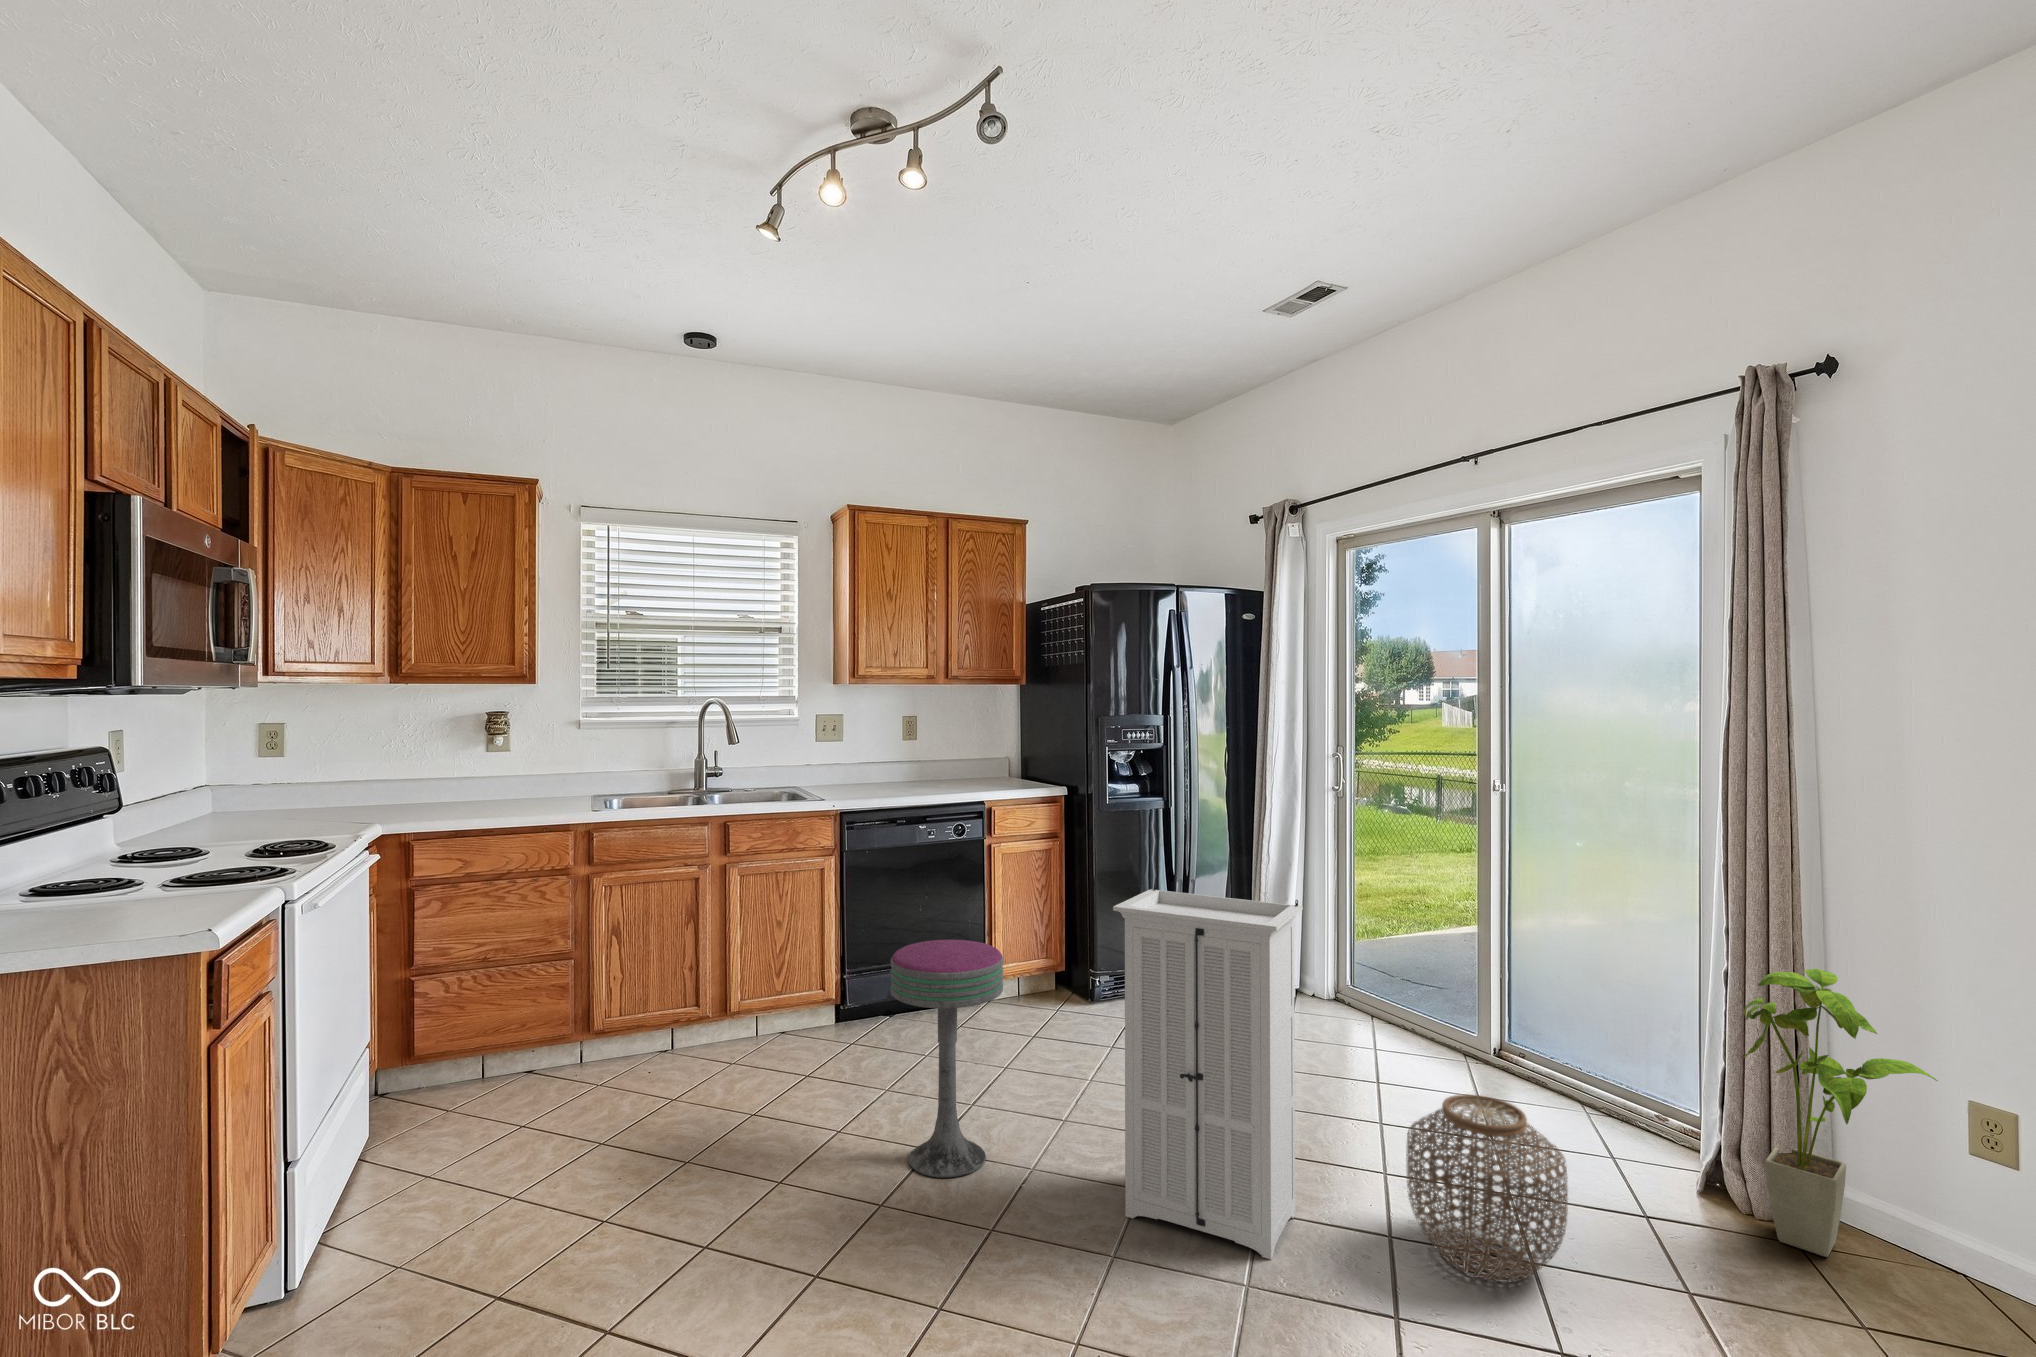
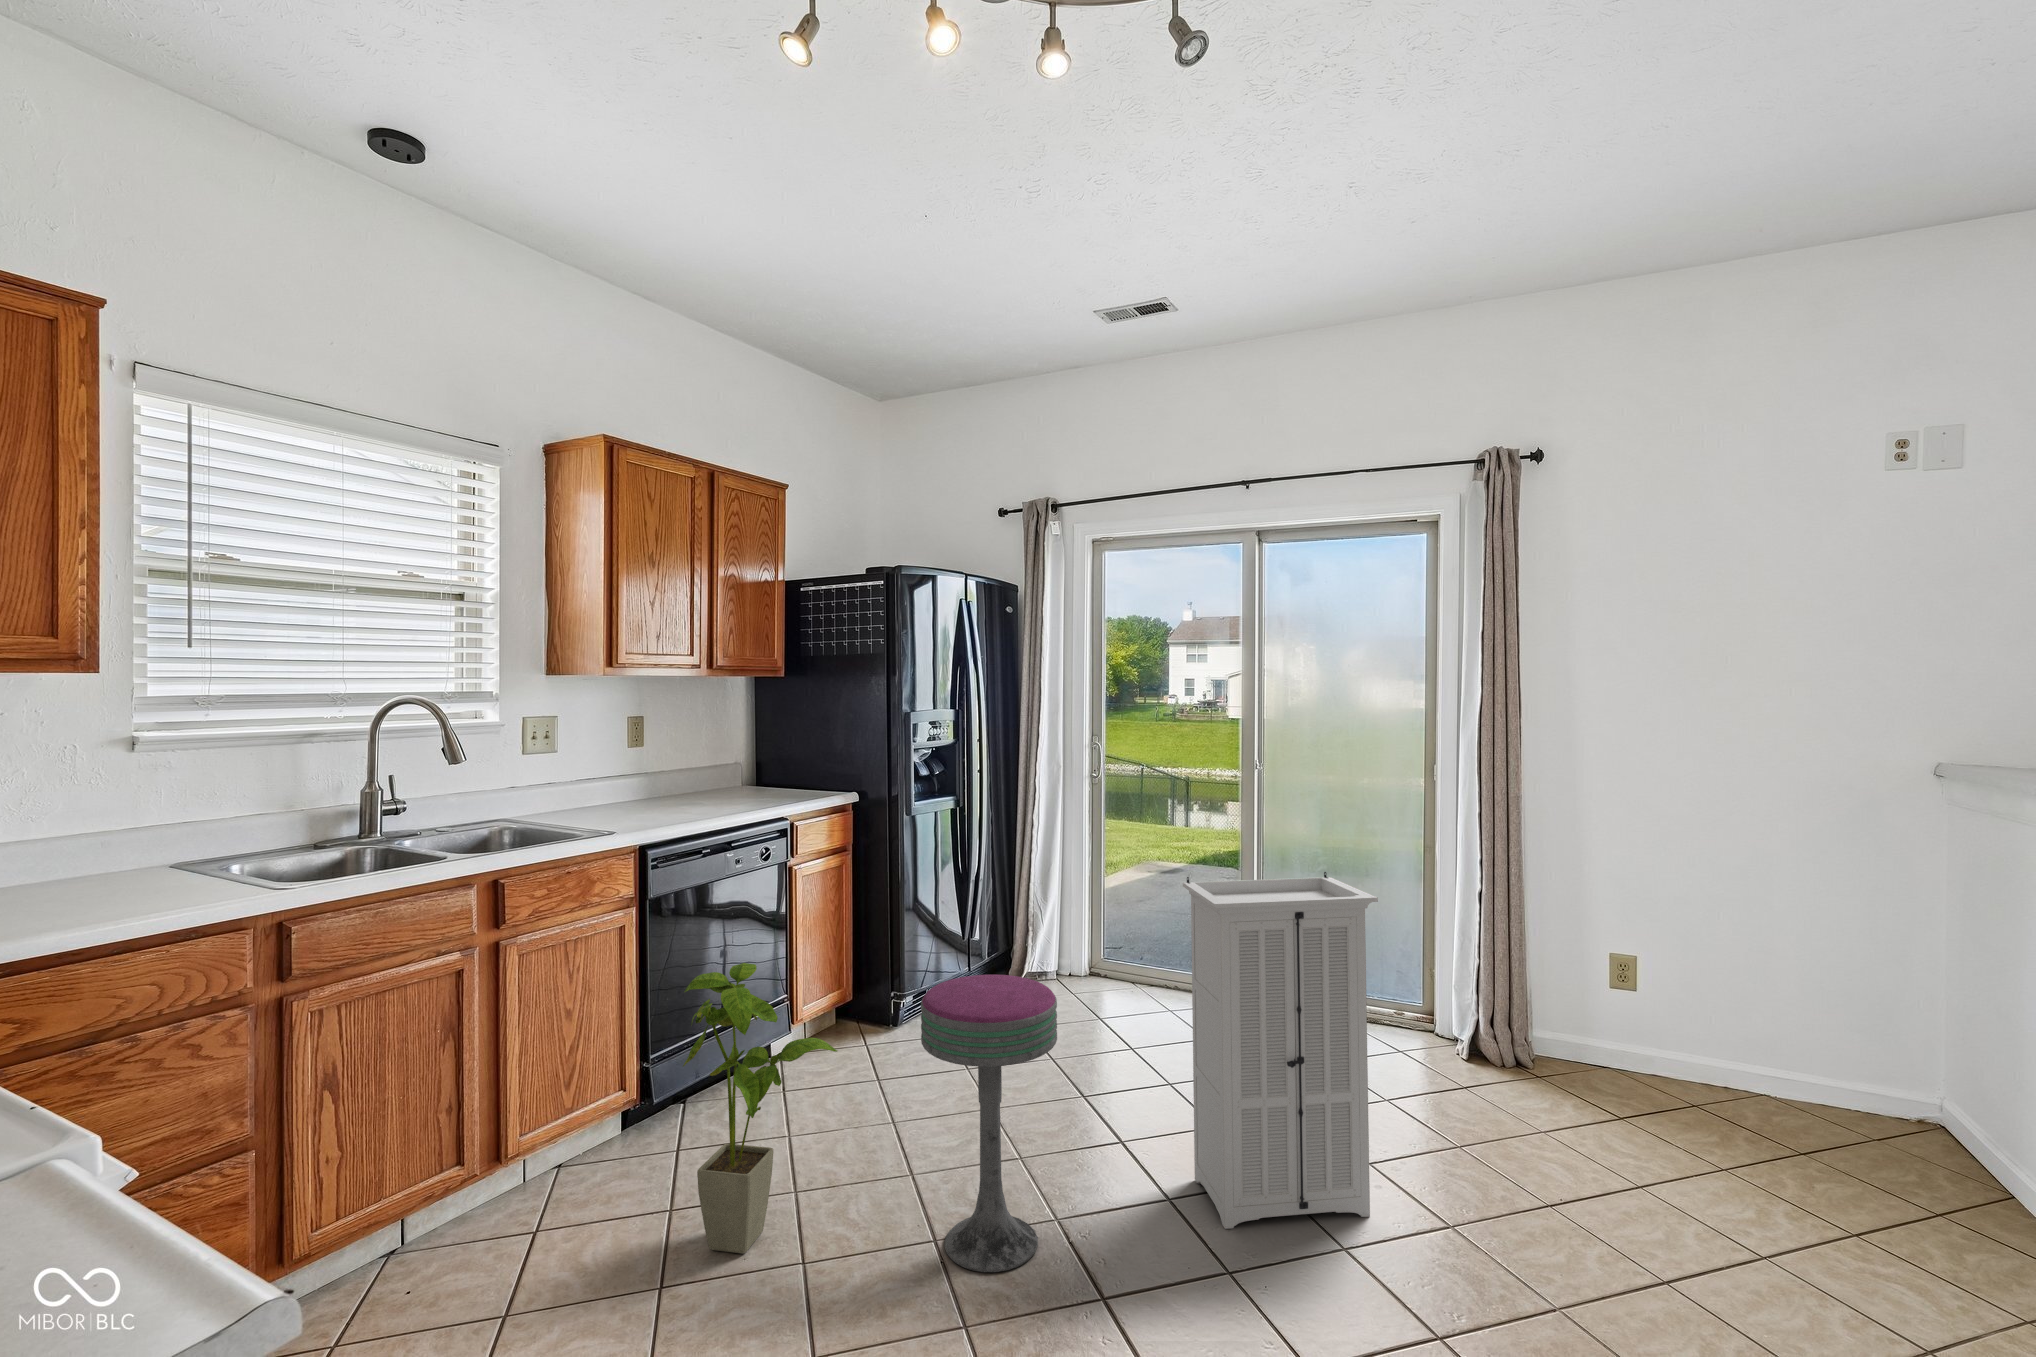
house plant: present [1743,969,1938,1257] -> present [683,963,837,1254]
woven basket: present [1407,1094,1568,1282] -> none [1404,1015,1540,1168]

